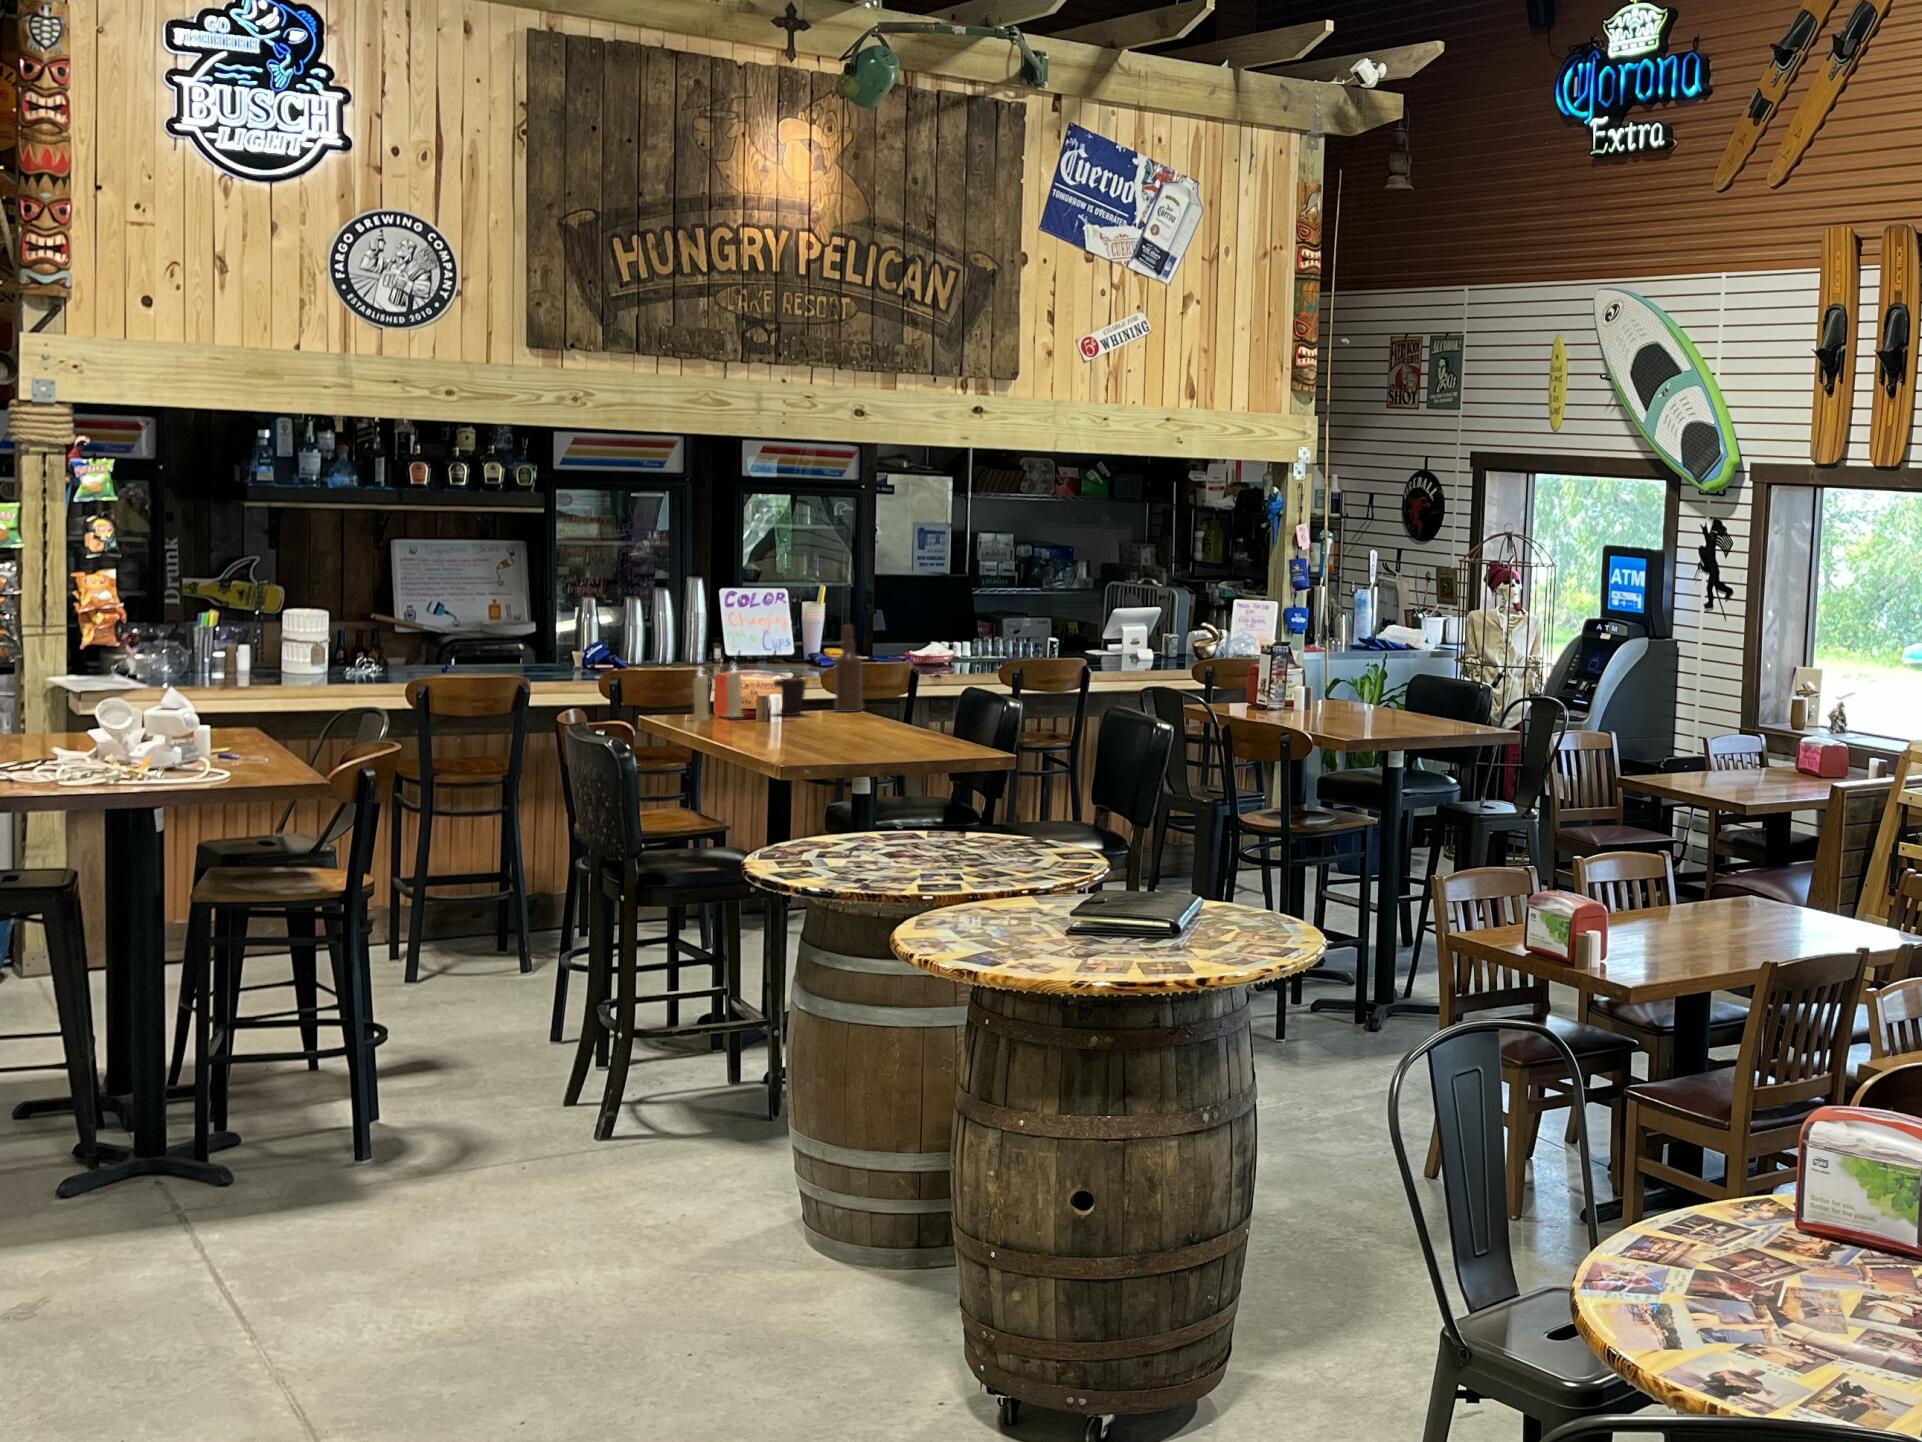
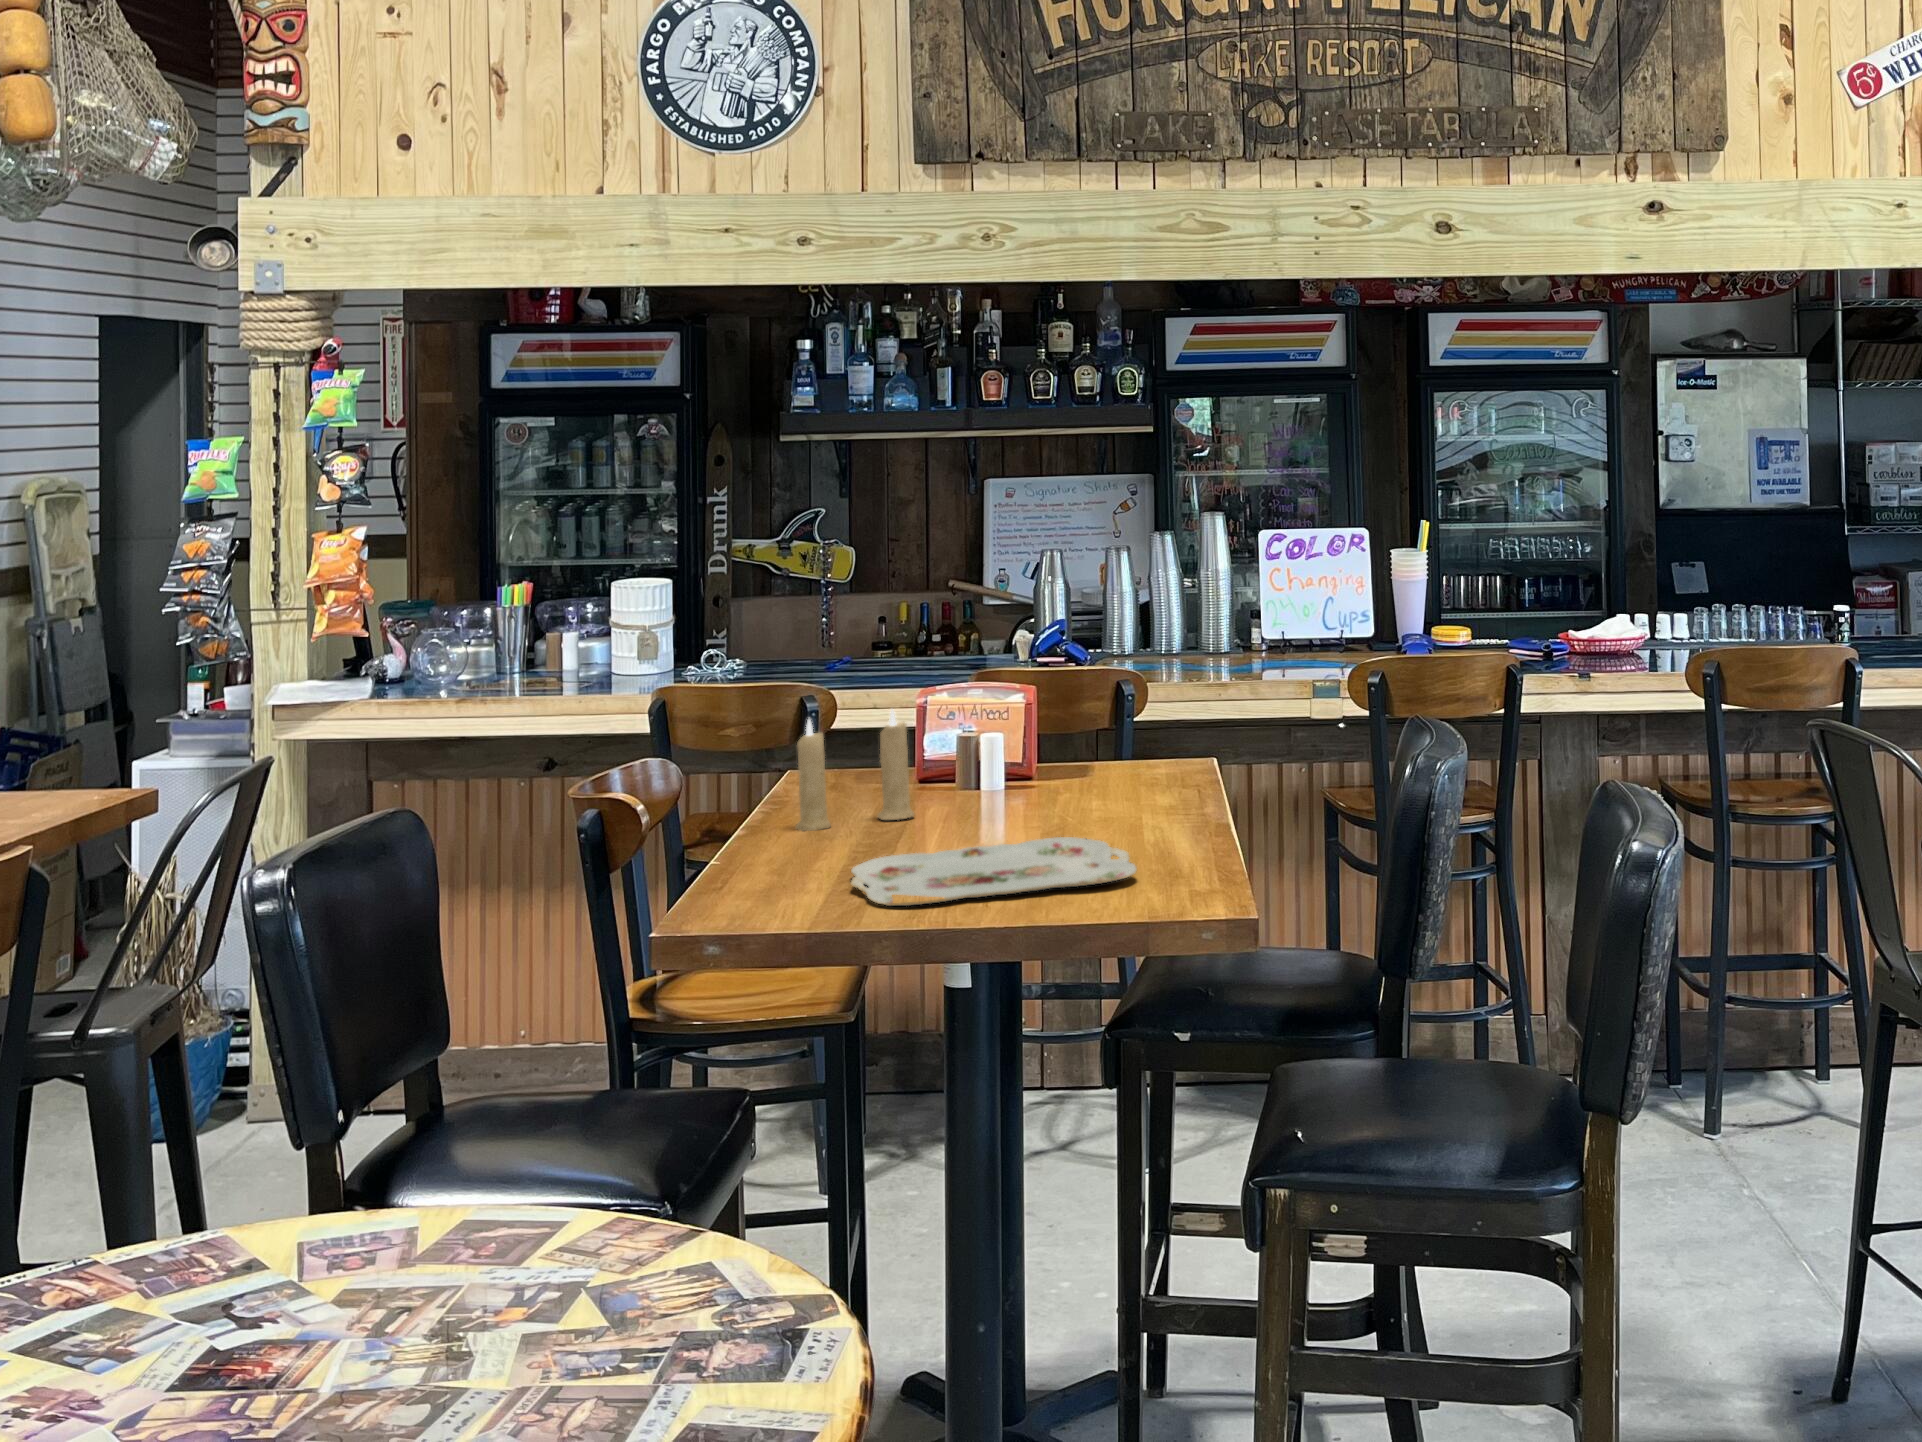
bottle: present [835,626,863,712] -> none [1107,628,1166,811]
cup: present [774,679,806,716] -> none [971,739,1031,820]
serving tray: none [787,714,926,734] -> present [851,837,1137,906]

